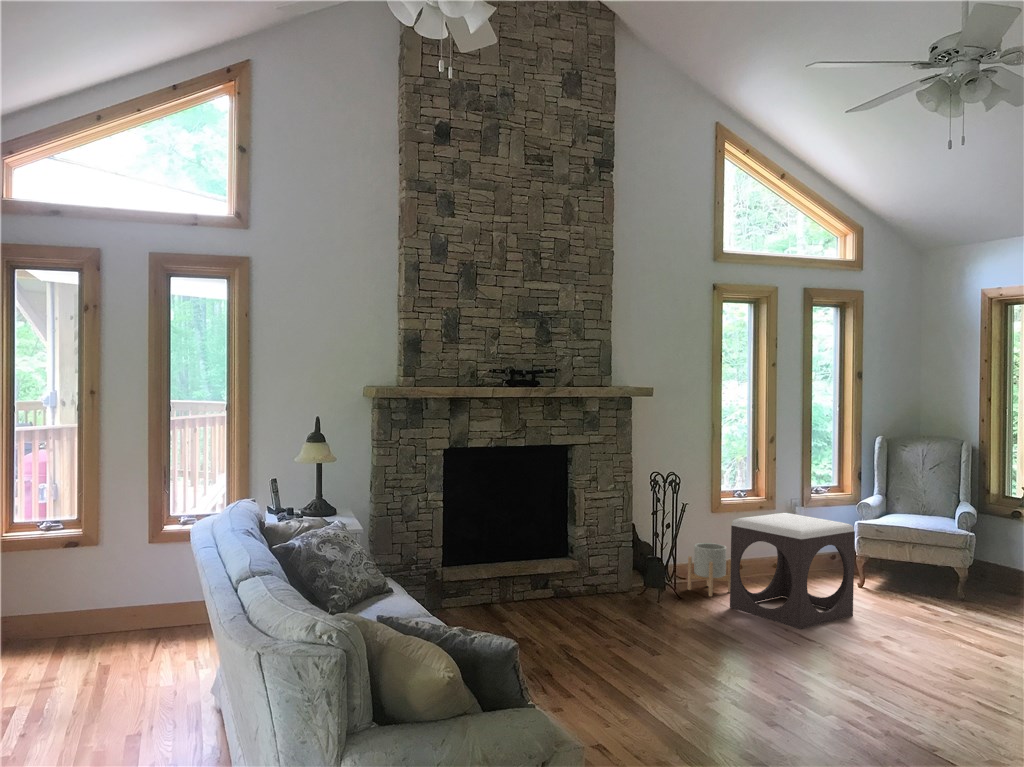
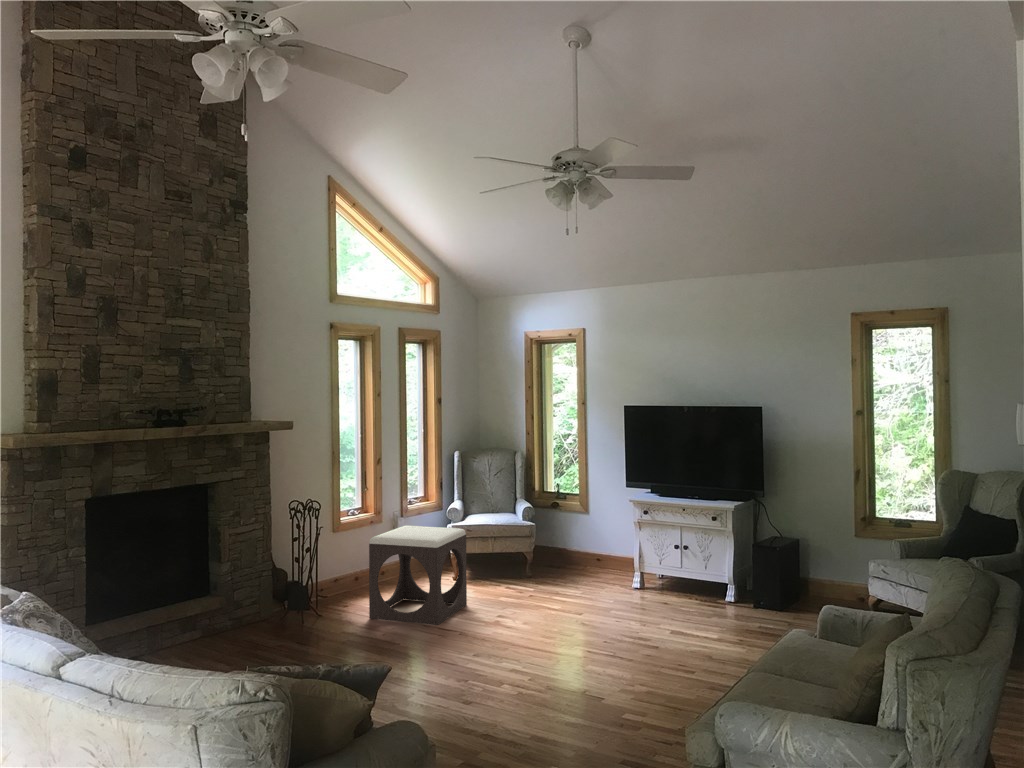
planter: present [688,543,731,596] -> none [321,562,360,611]

